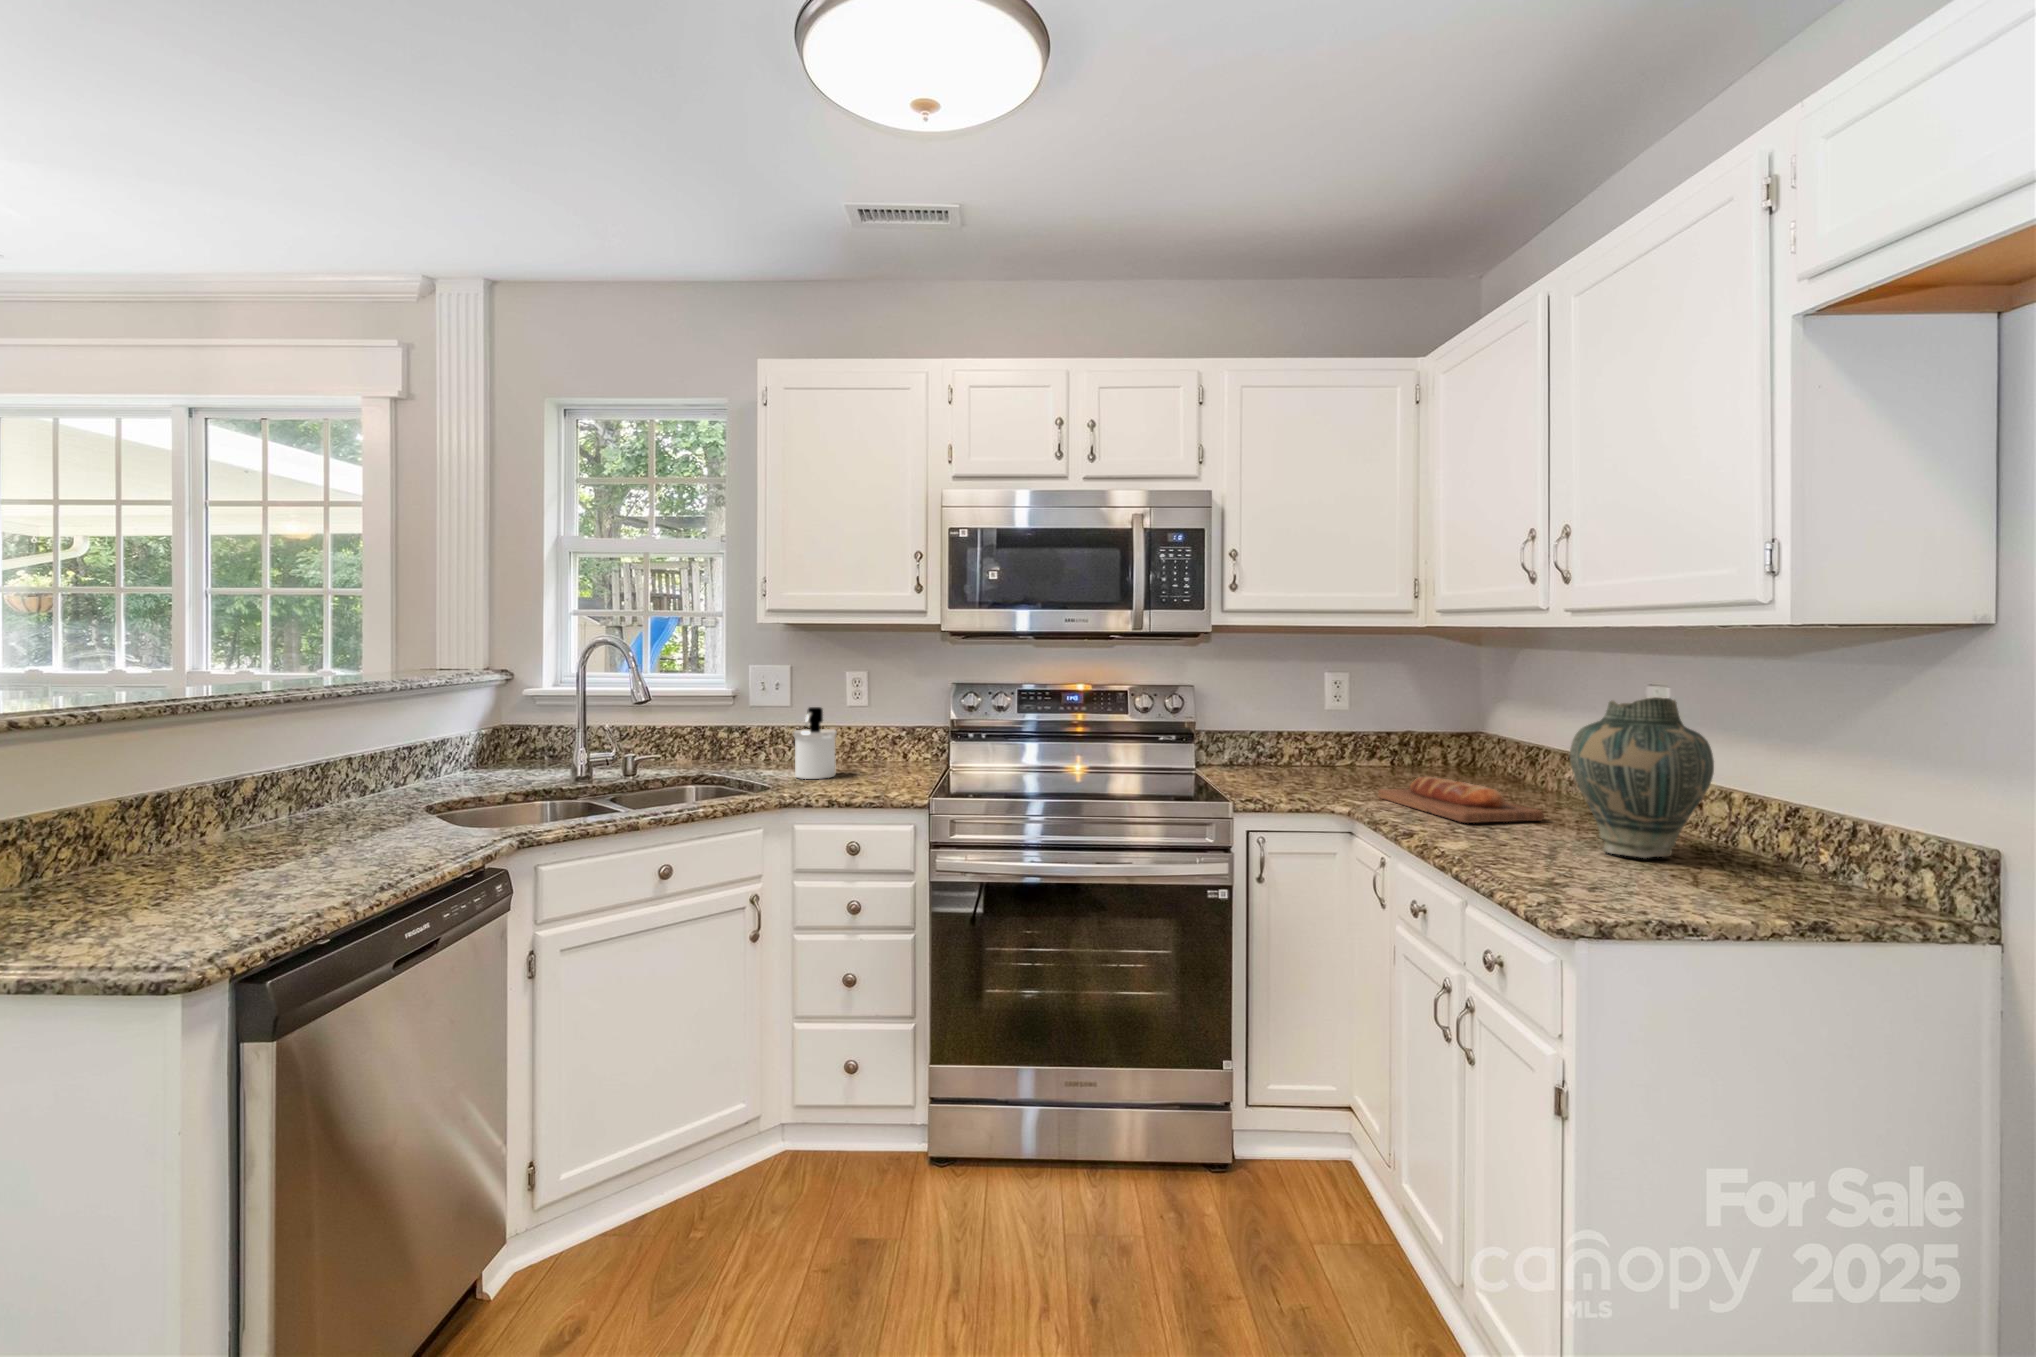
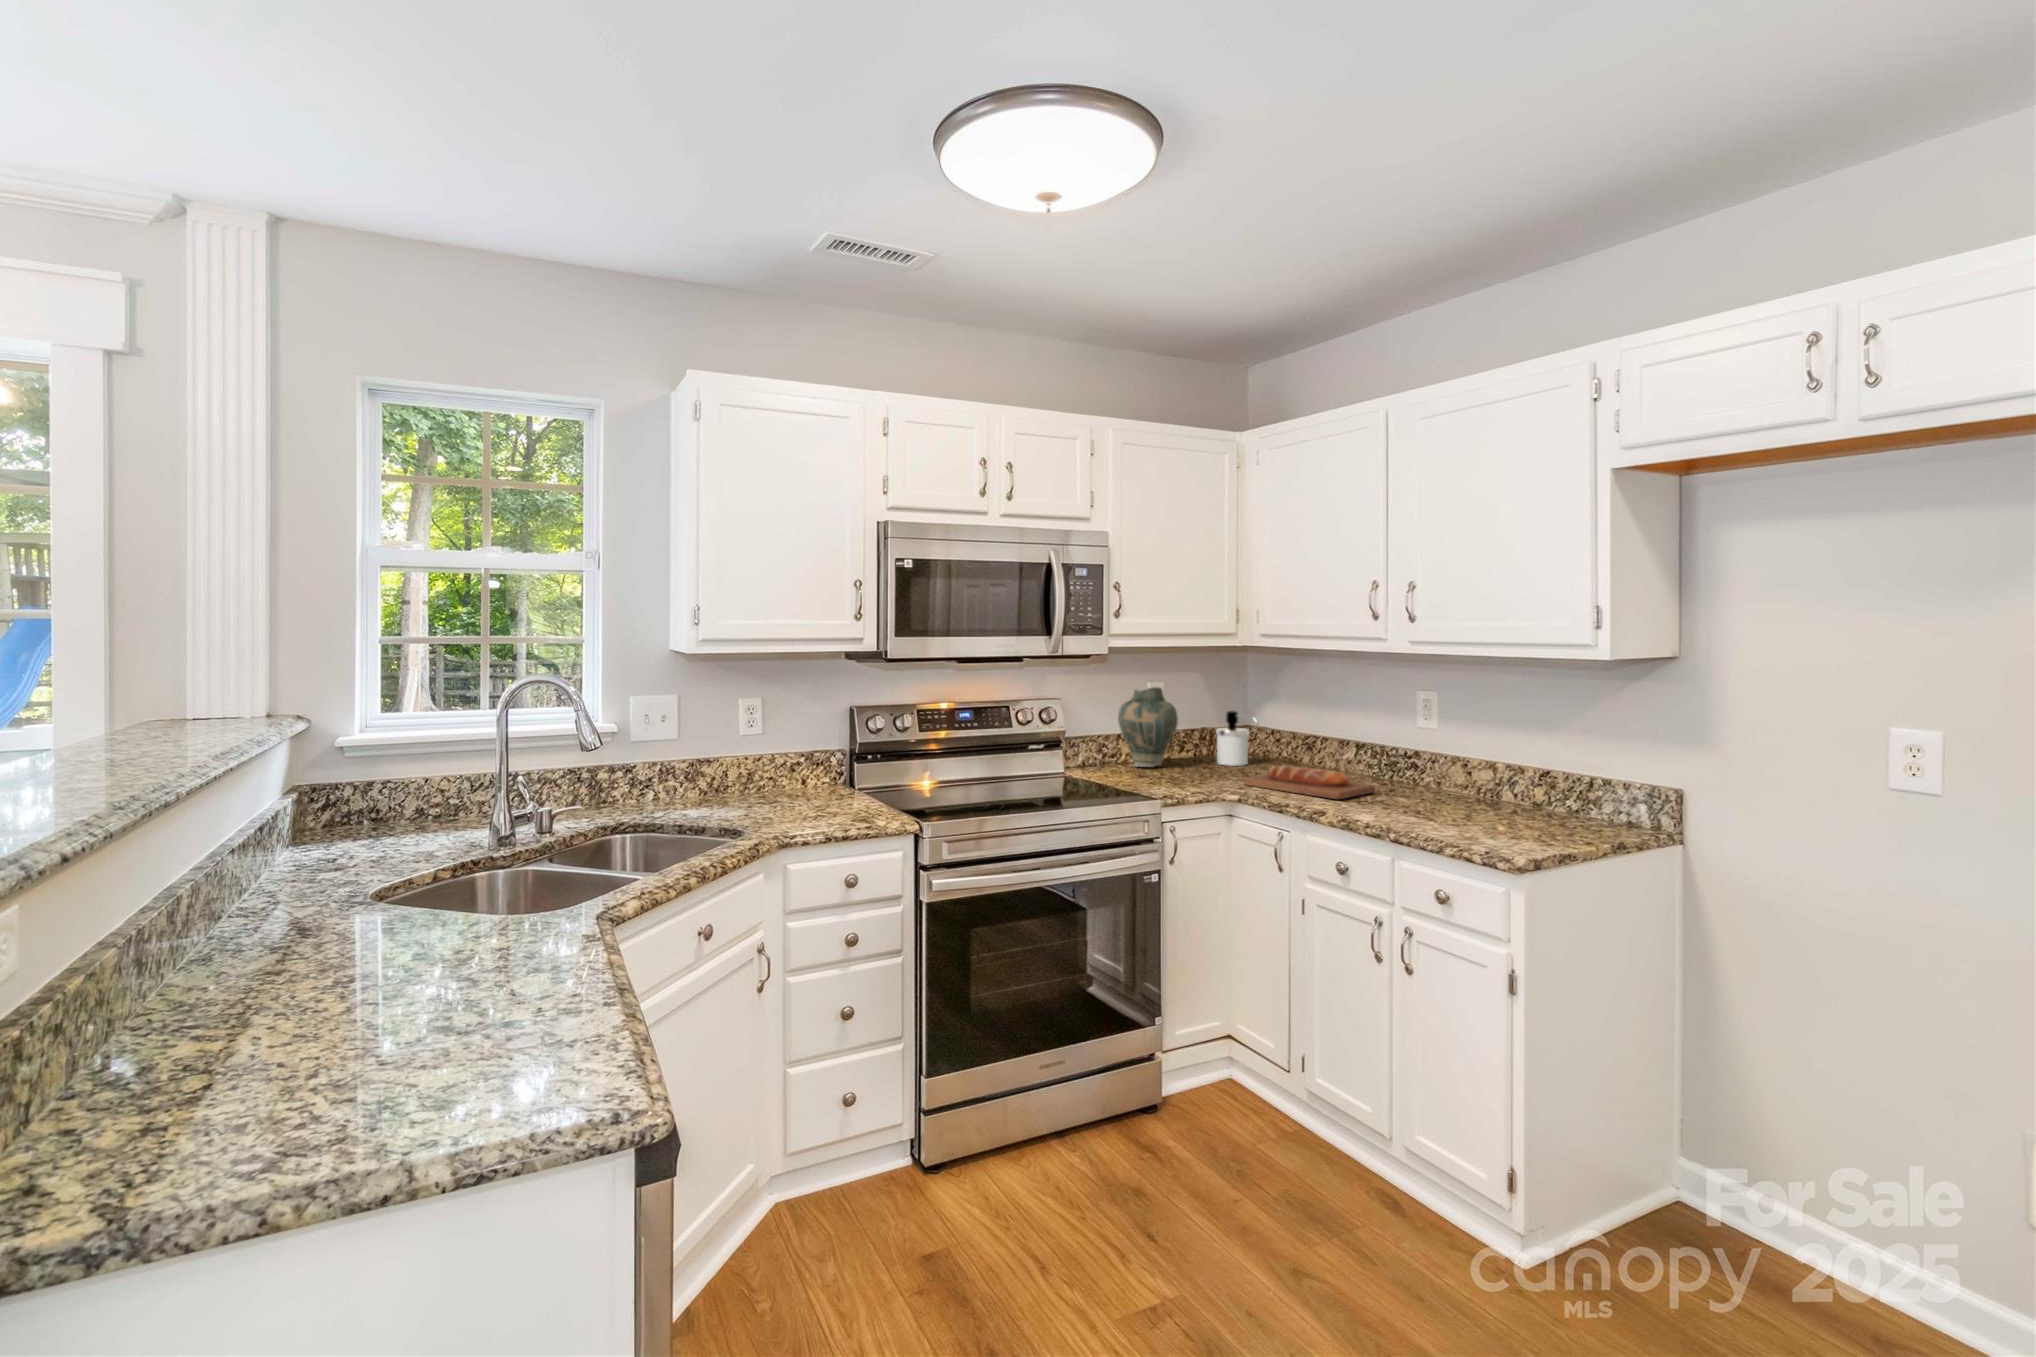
vase: present [1570,698,1714,858] -> present [1118,687,1178,767]
soap dispenser: present [793,707,837,779] -> present [1216,711,1258,766]

